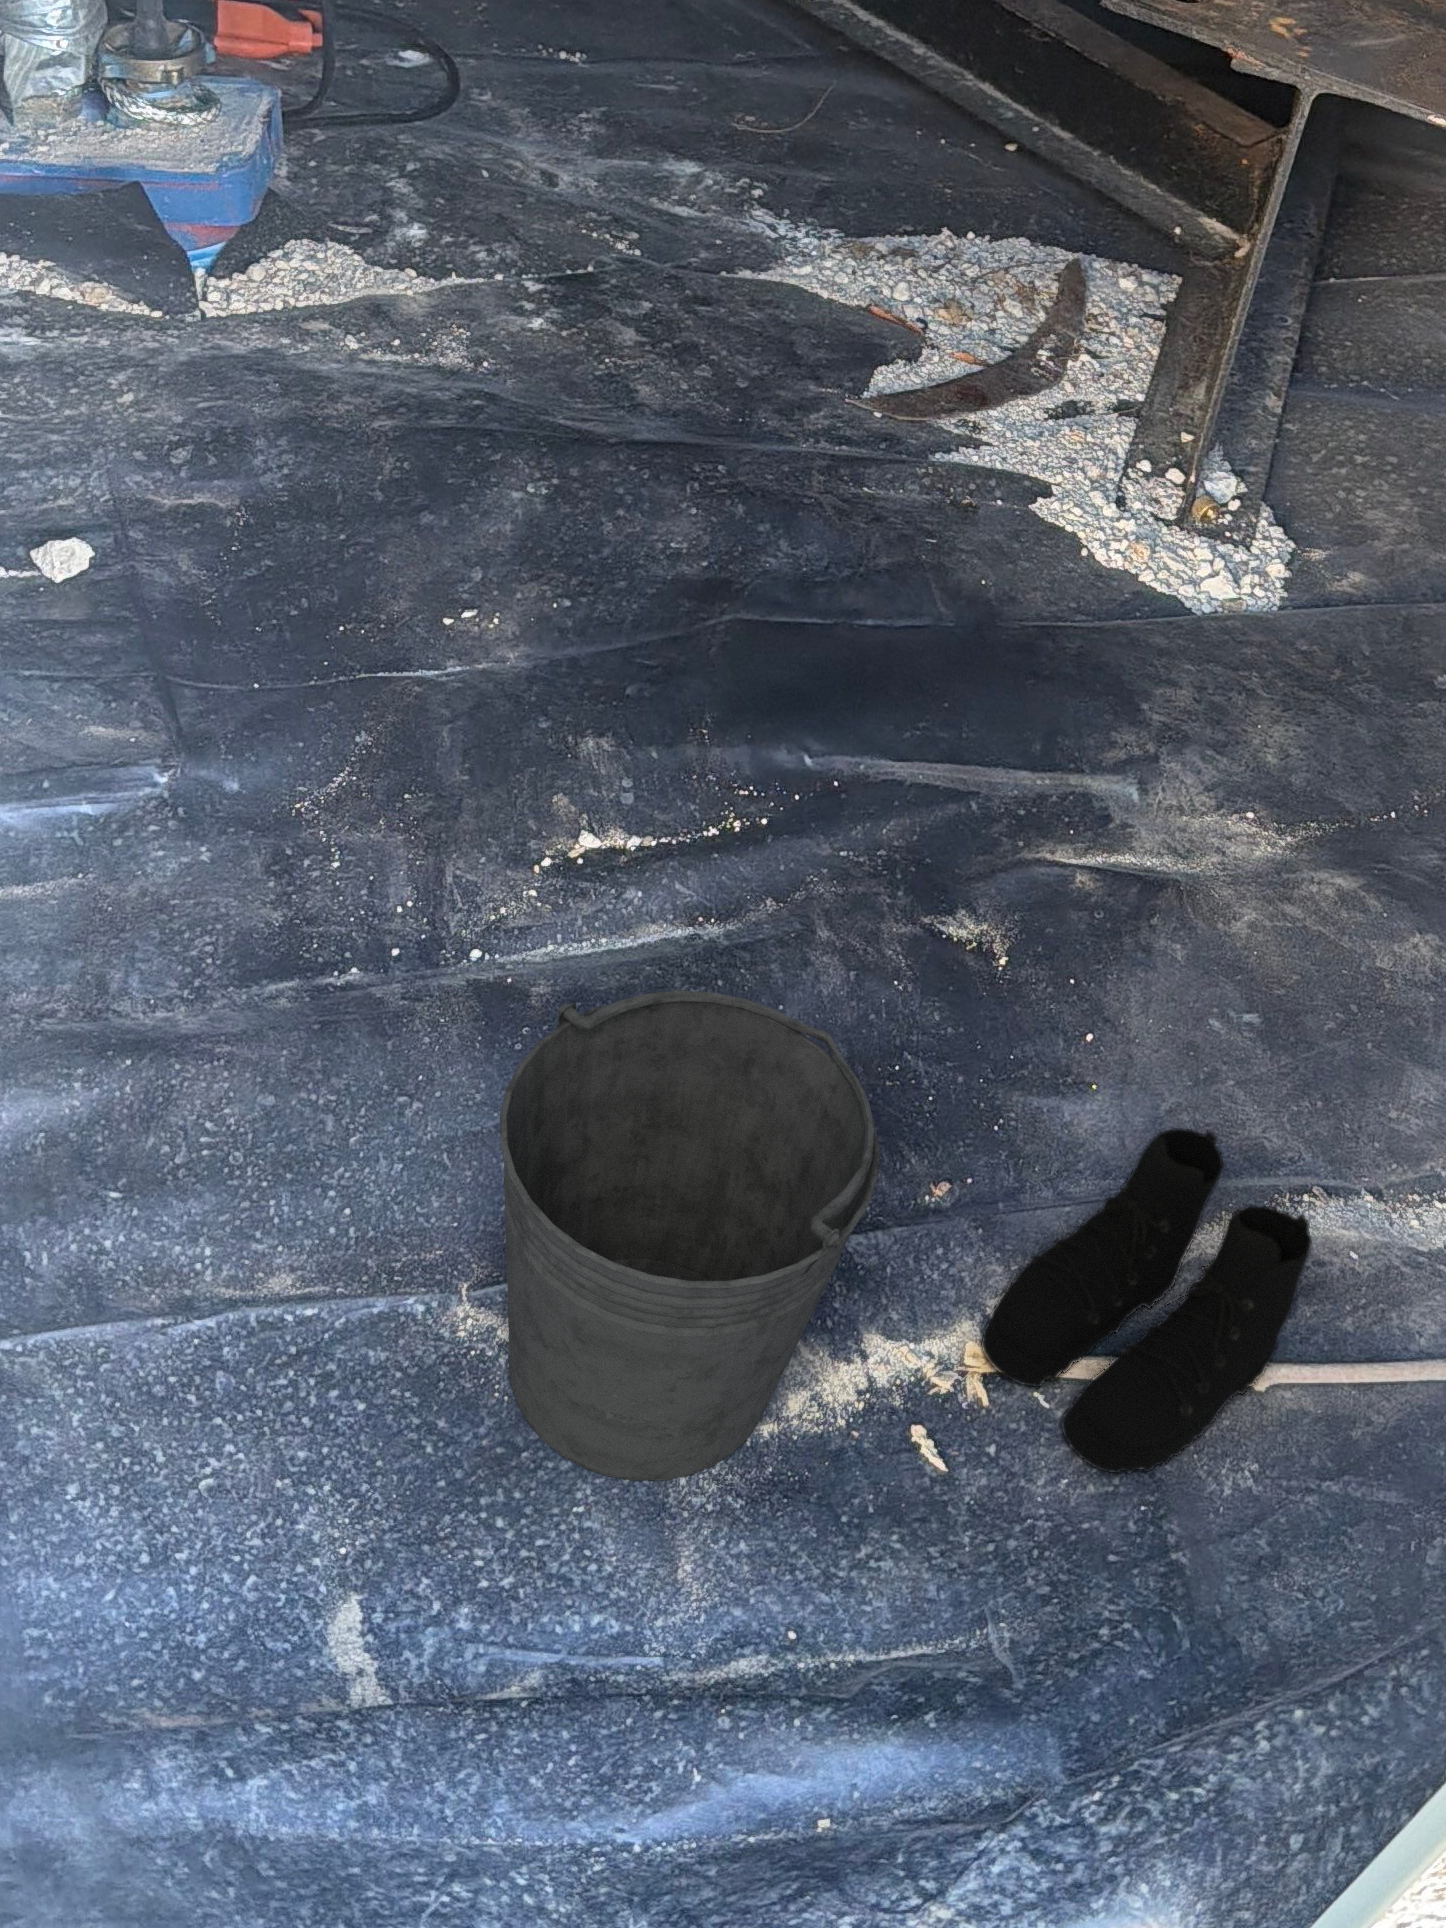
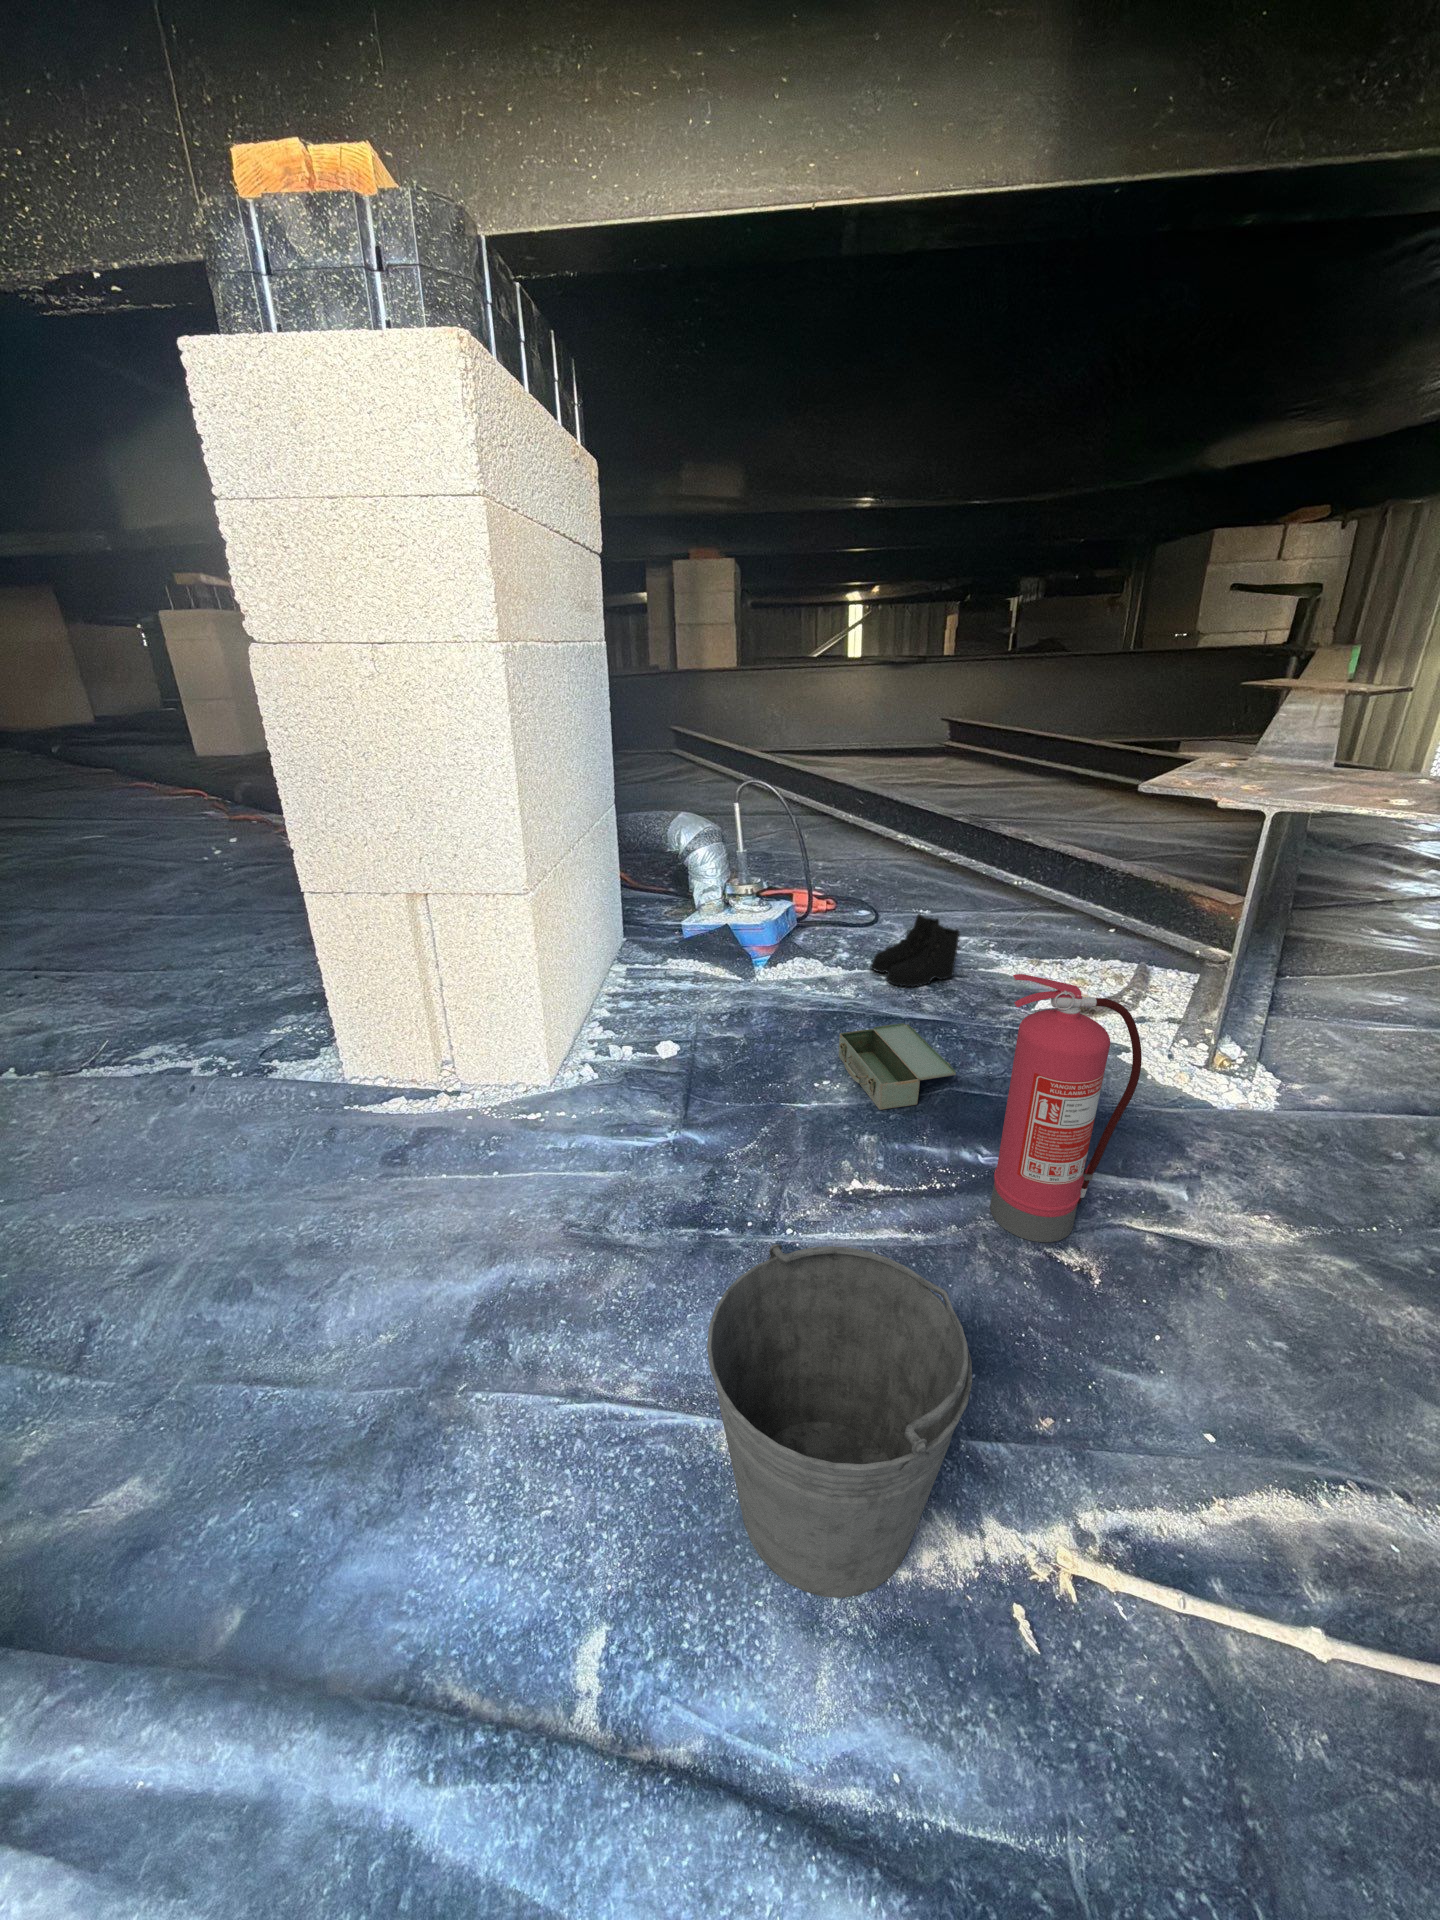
toolbox: none [473,459,737,670] -> present [839,1023,956,1110]
fire extinguisher: none [822,469,1084,909] -> present [990,974,1142,1242]
boots: present [981,1128,1312,1473] -> present [871,914,960,987]

